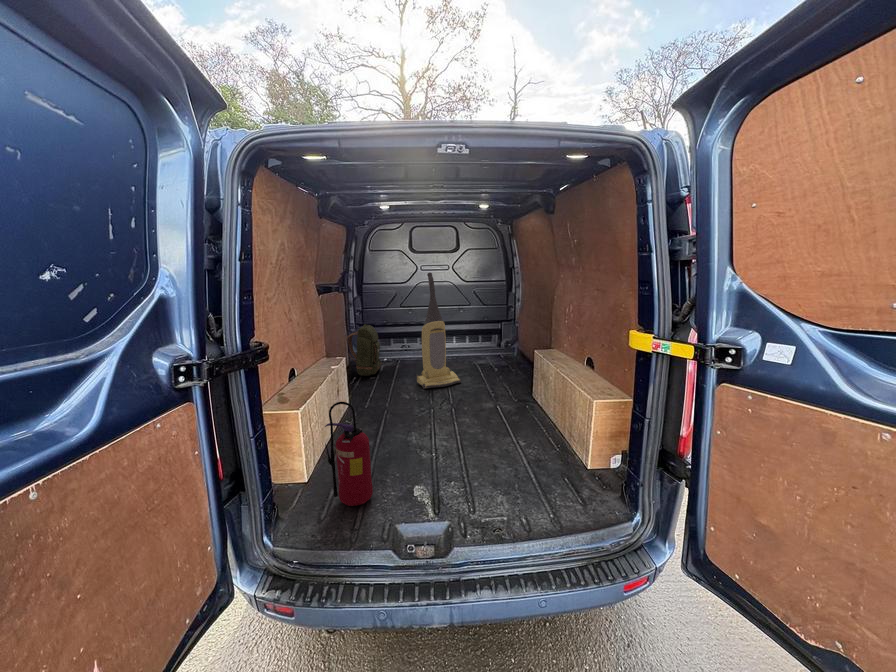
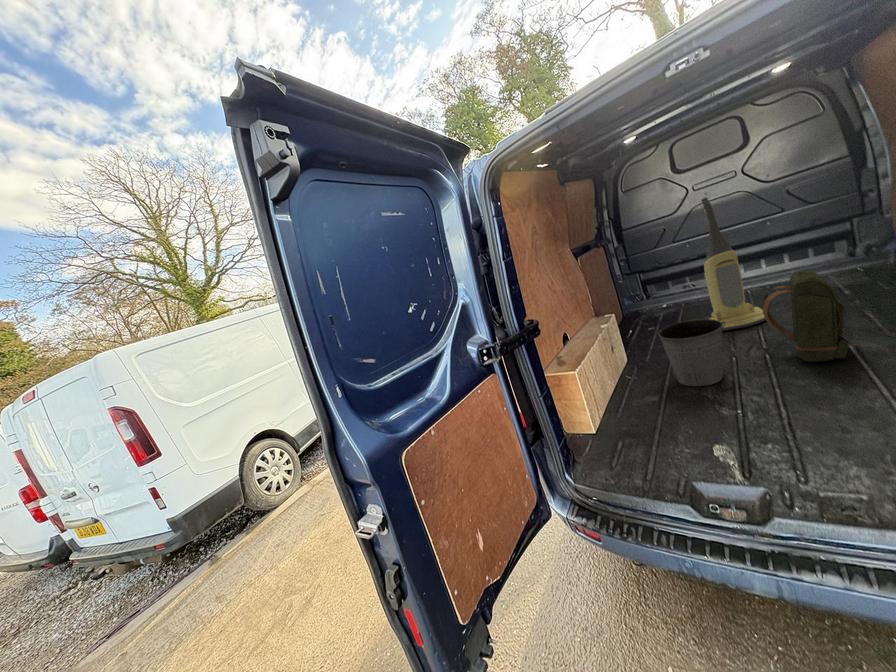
backpack: present [345,324,381,376] -> present [762,270,855,362]
bucket: none [379,373,433,435] -> present [656,319,725,386]
fire extinguisher: present [325,402,373,506] -> none [603,361,663,457]

